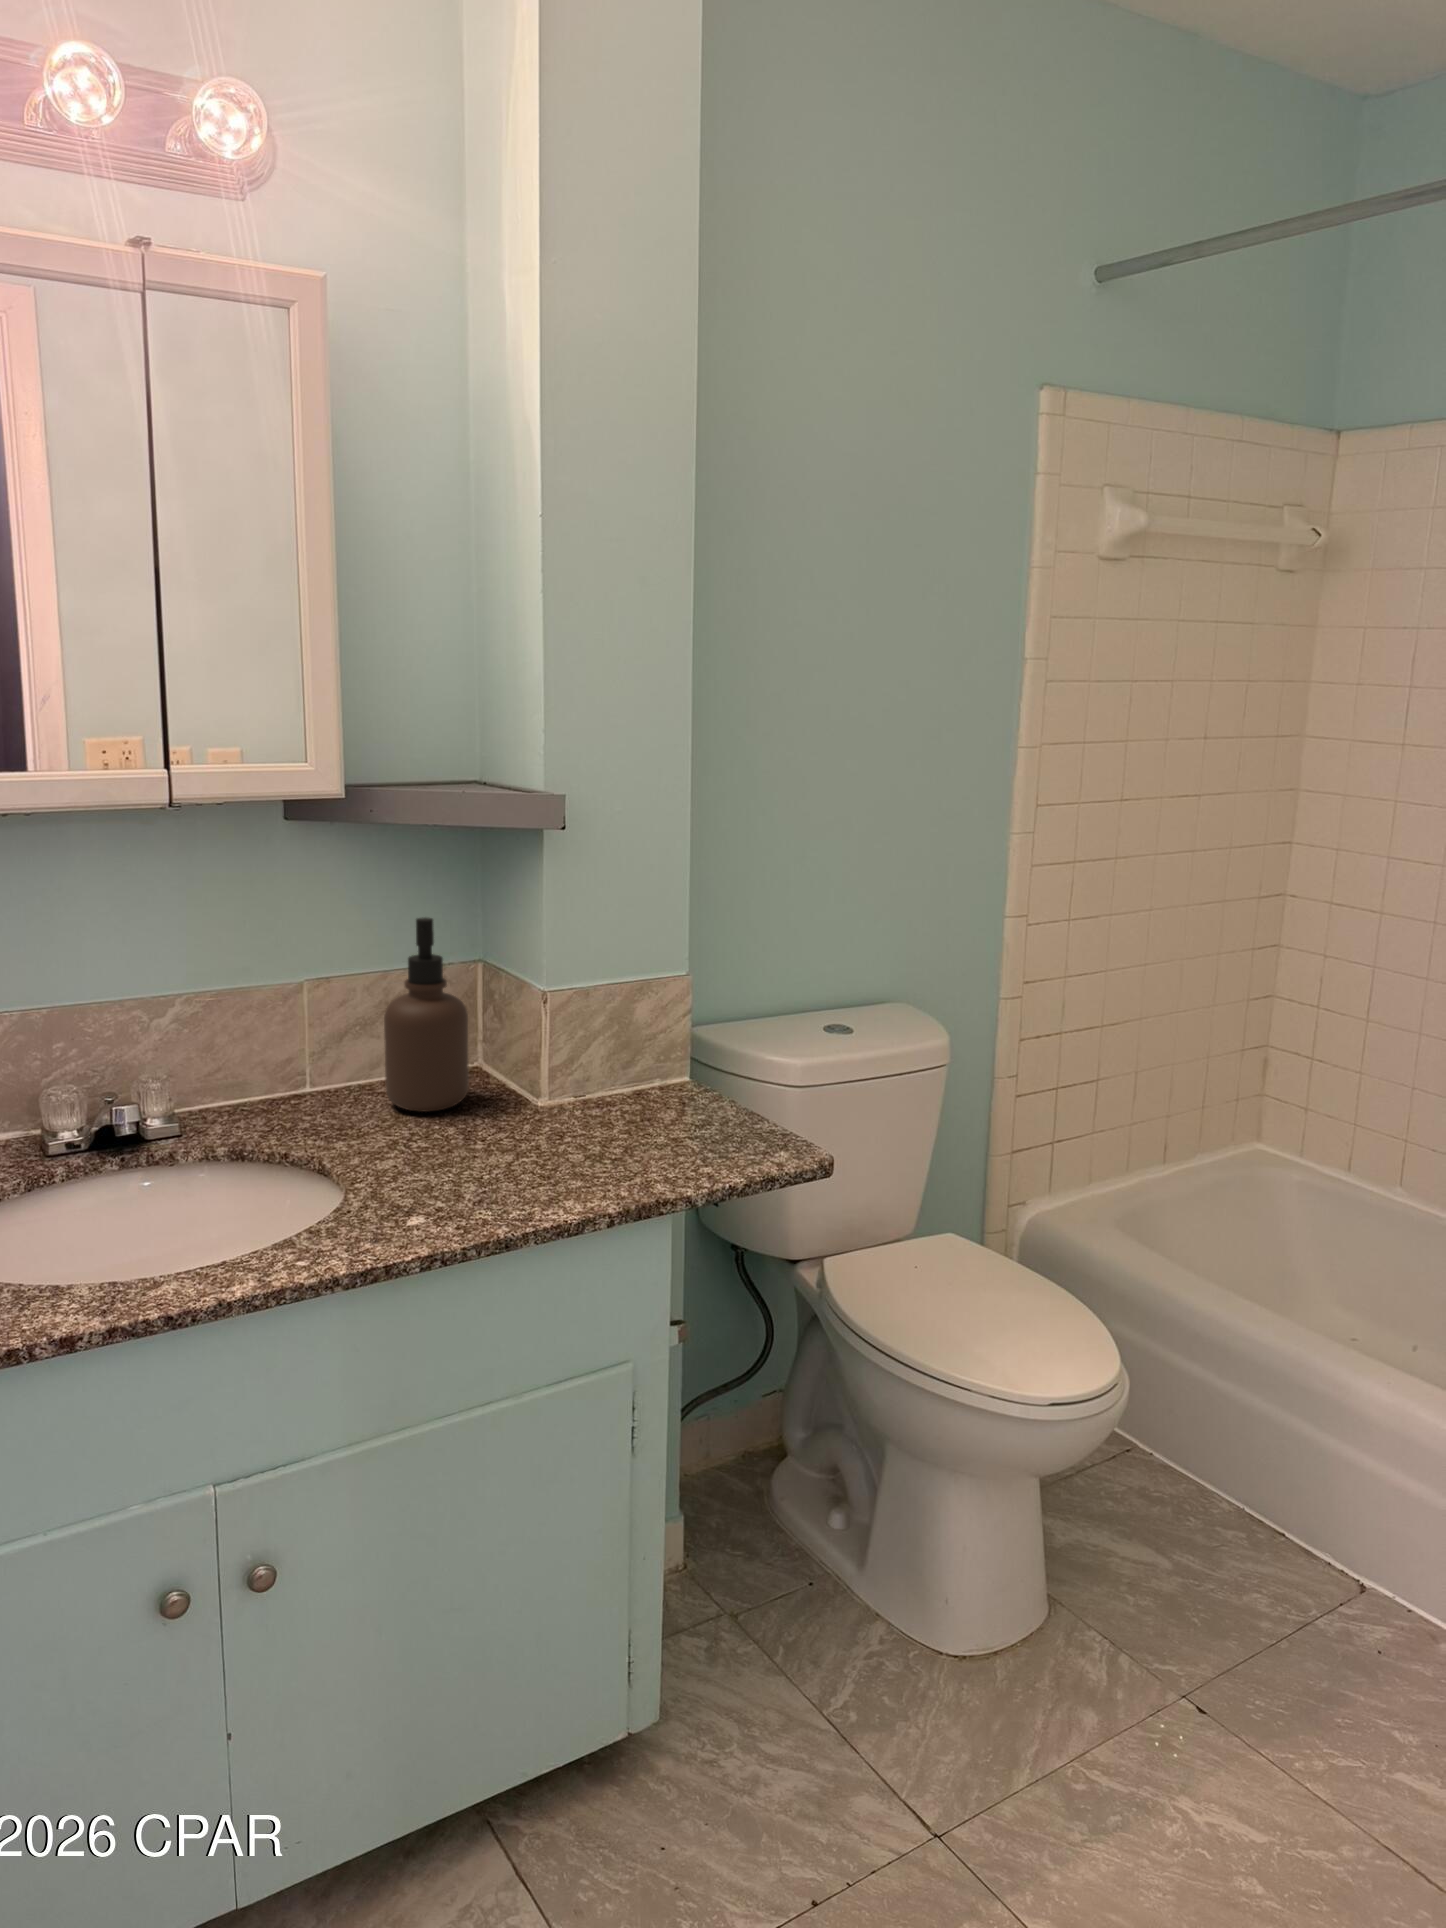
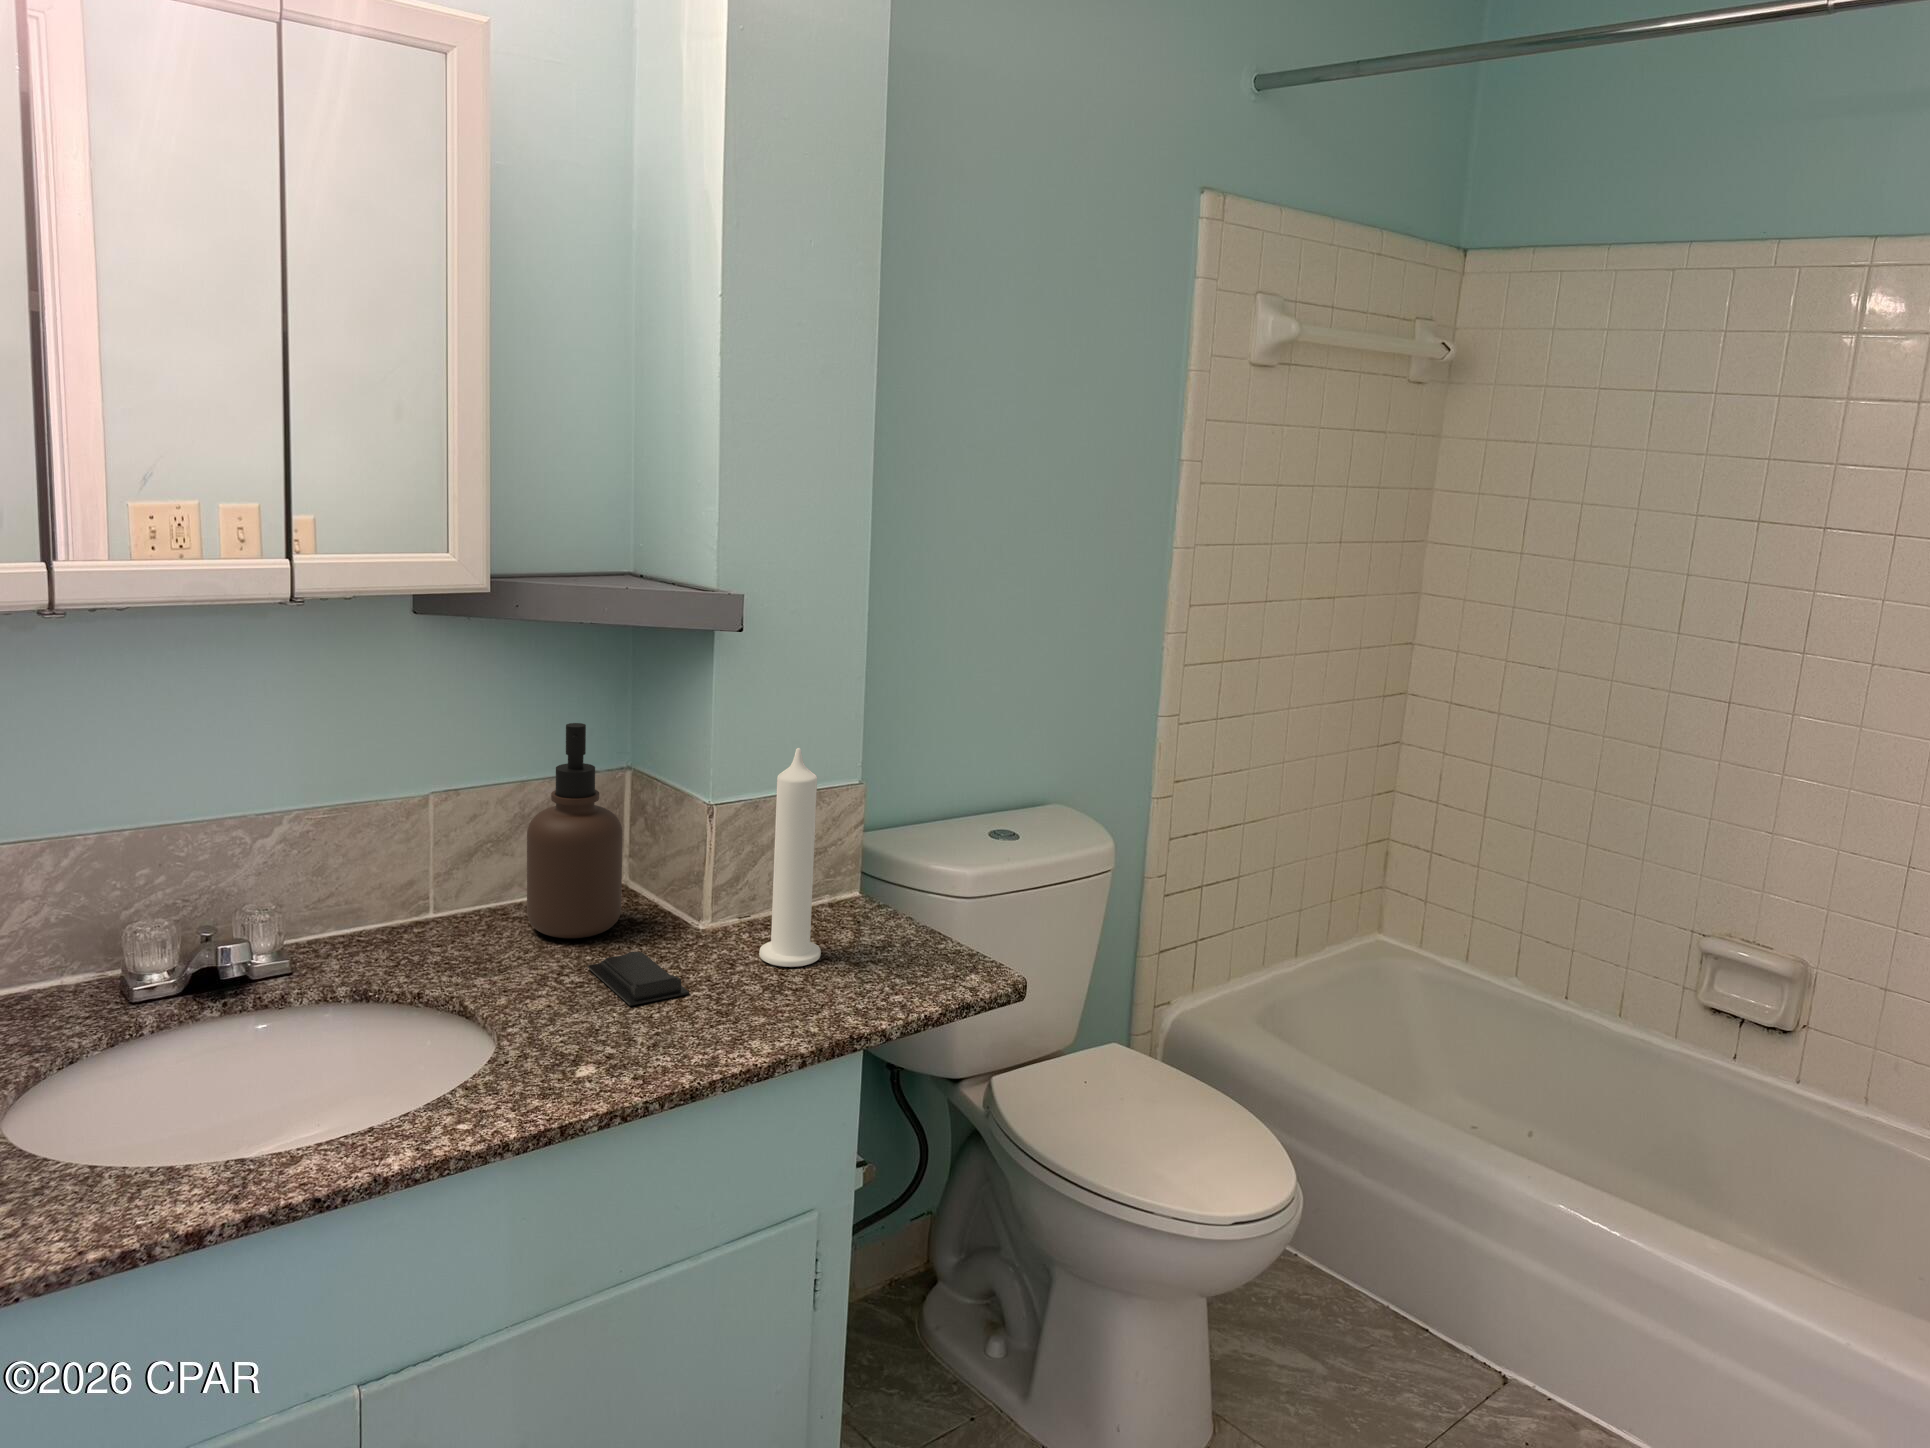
candle: none [587,937,643,1139] -> present [759,748,821,967]
soap bar: none [432,1123,518,1169] -> present [587,952,689,1006]

